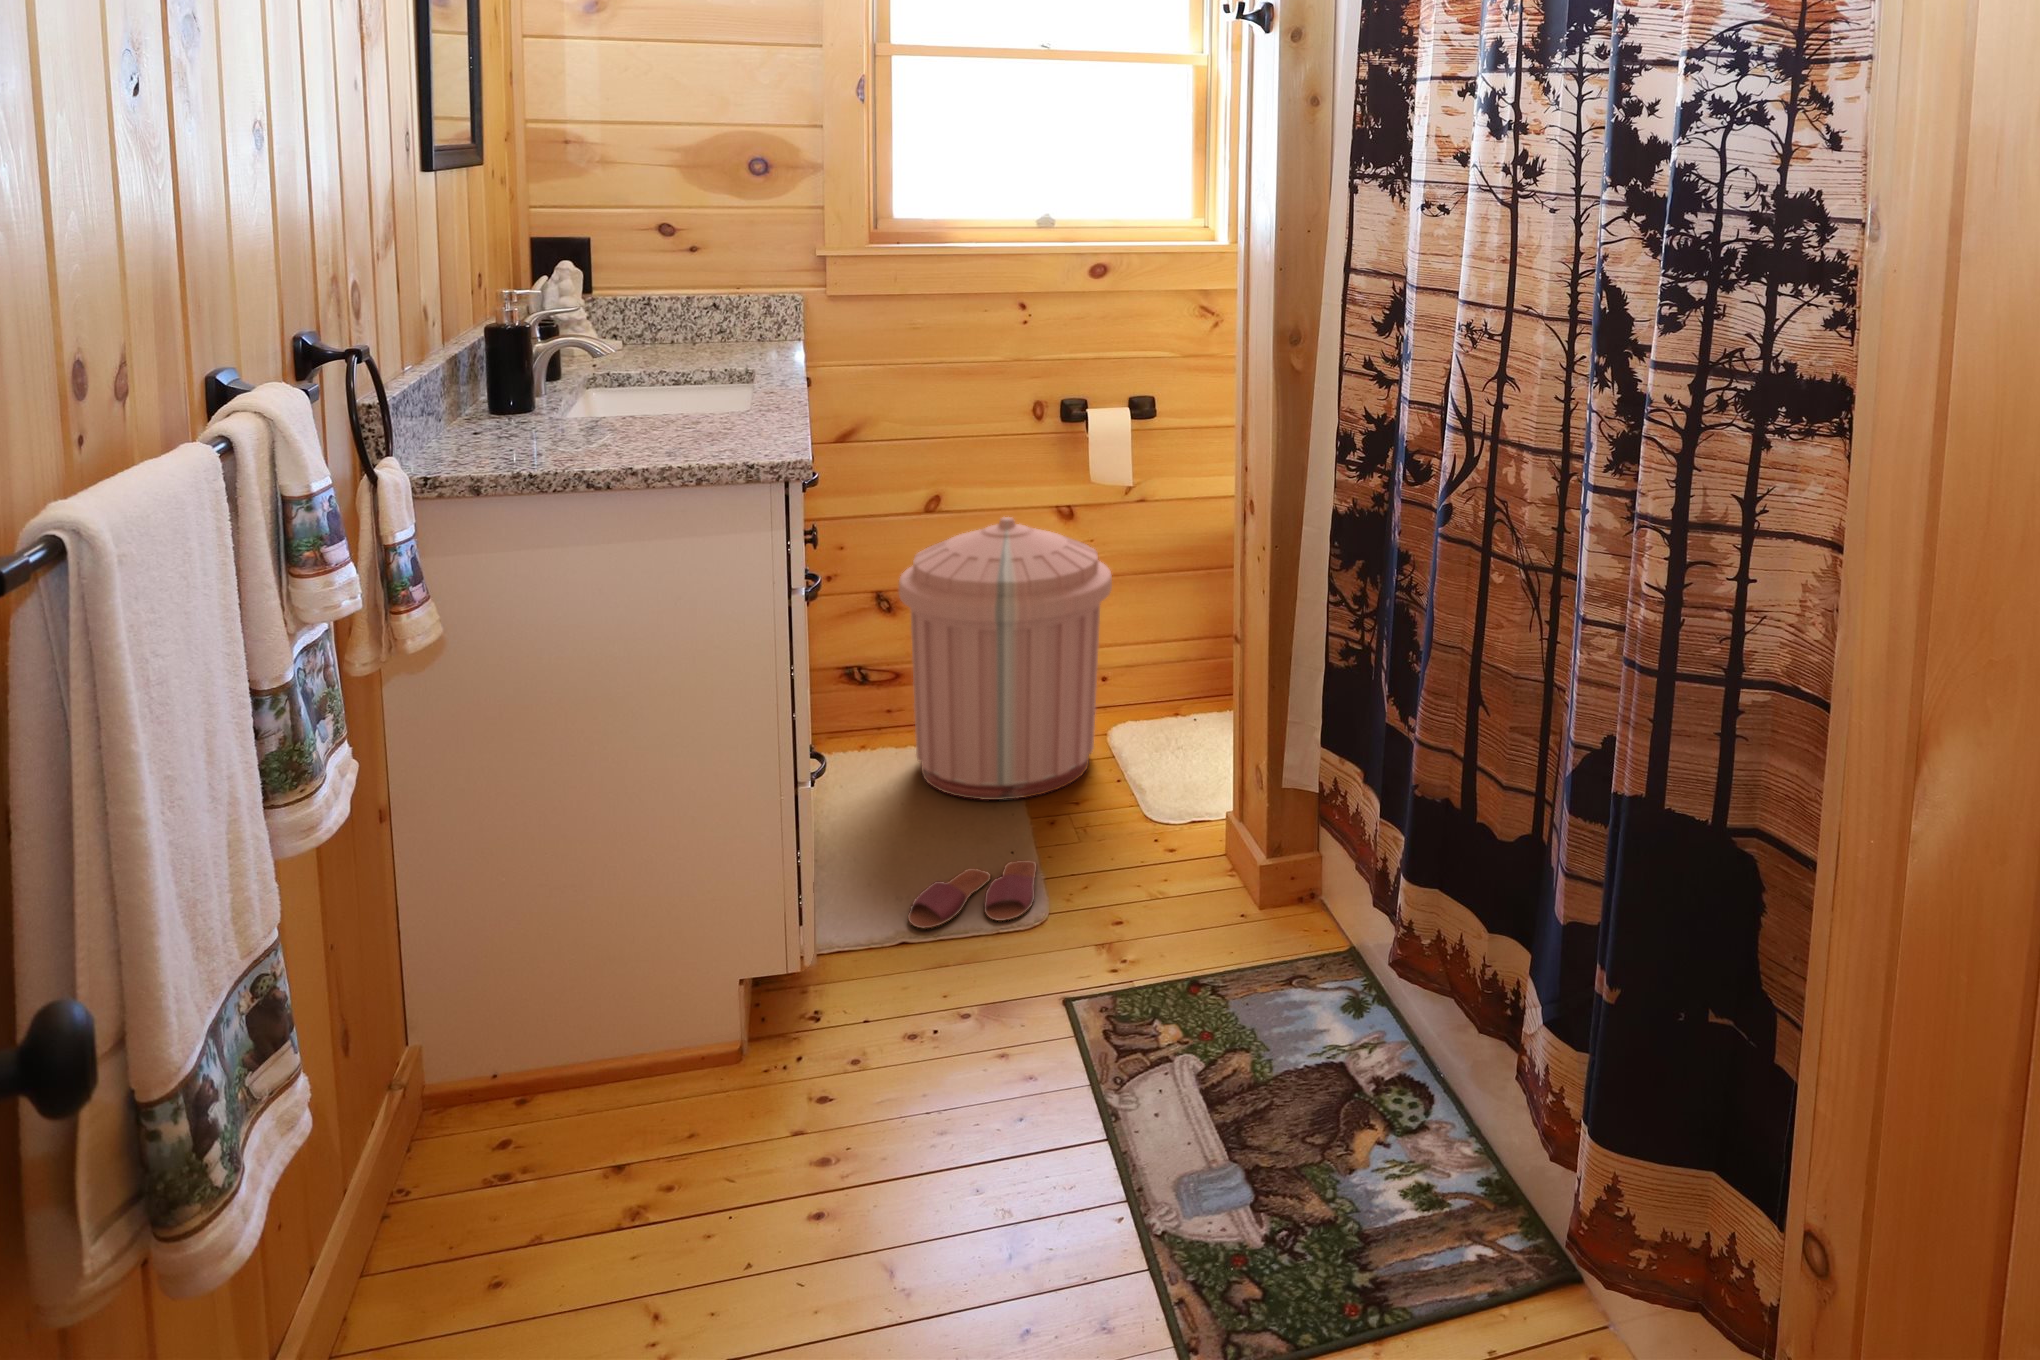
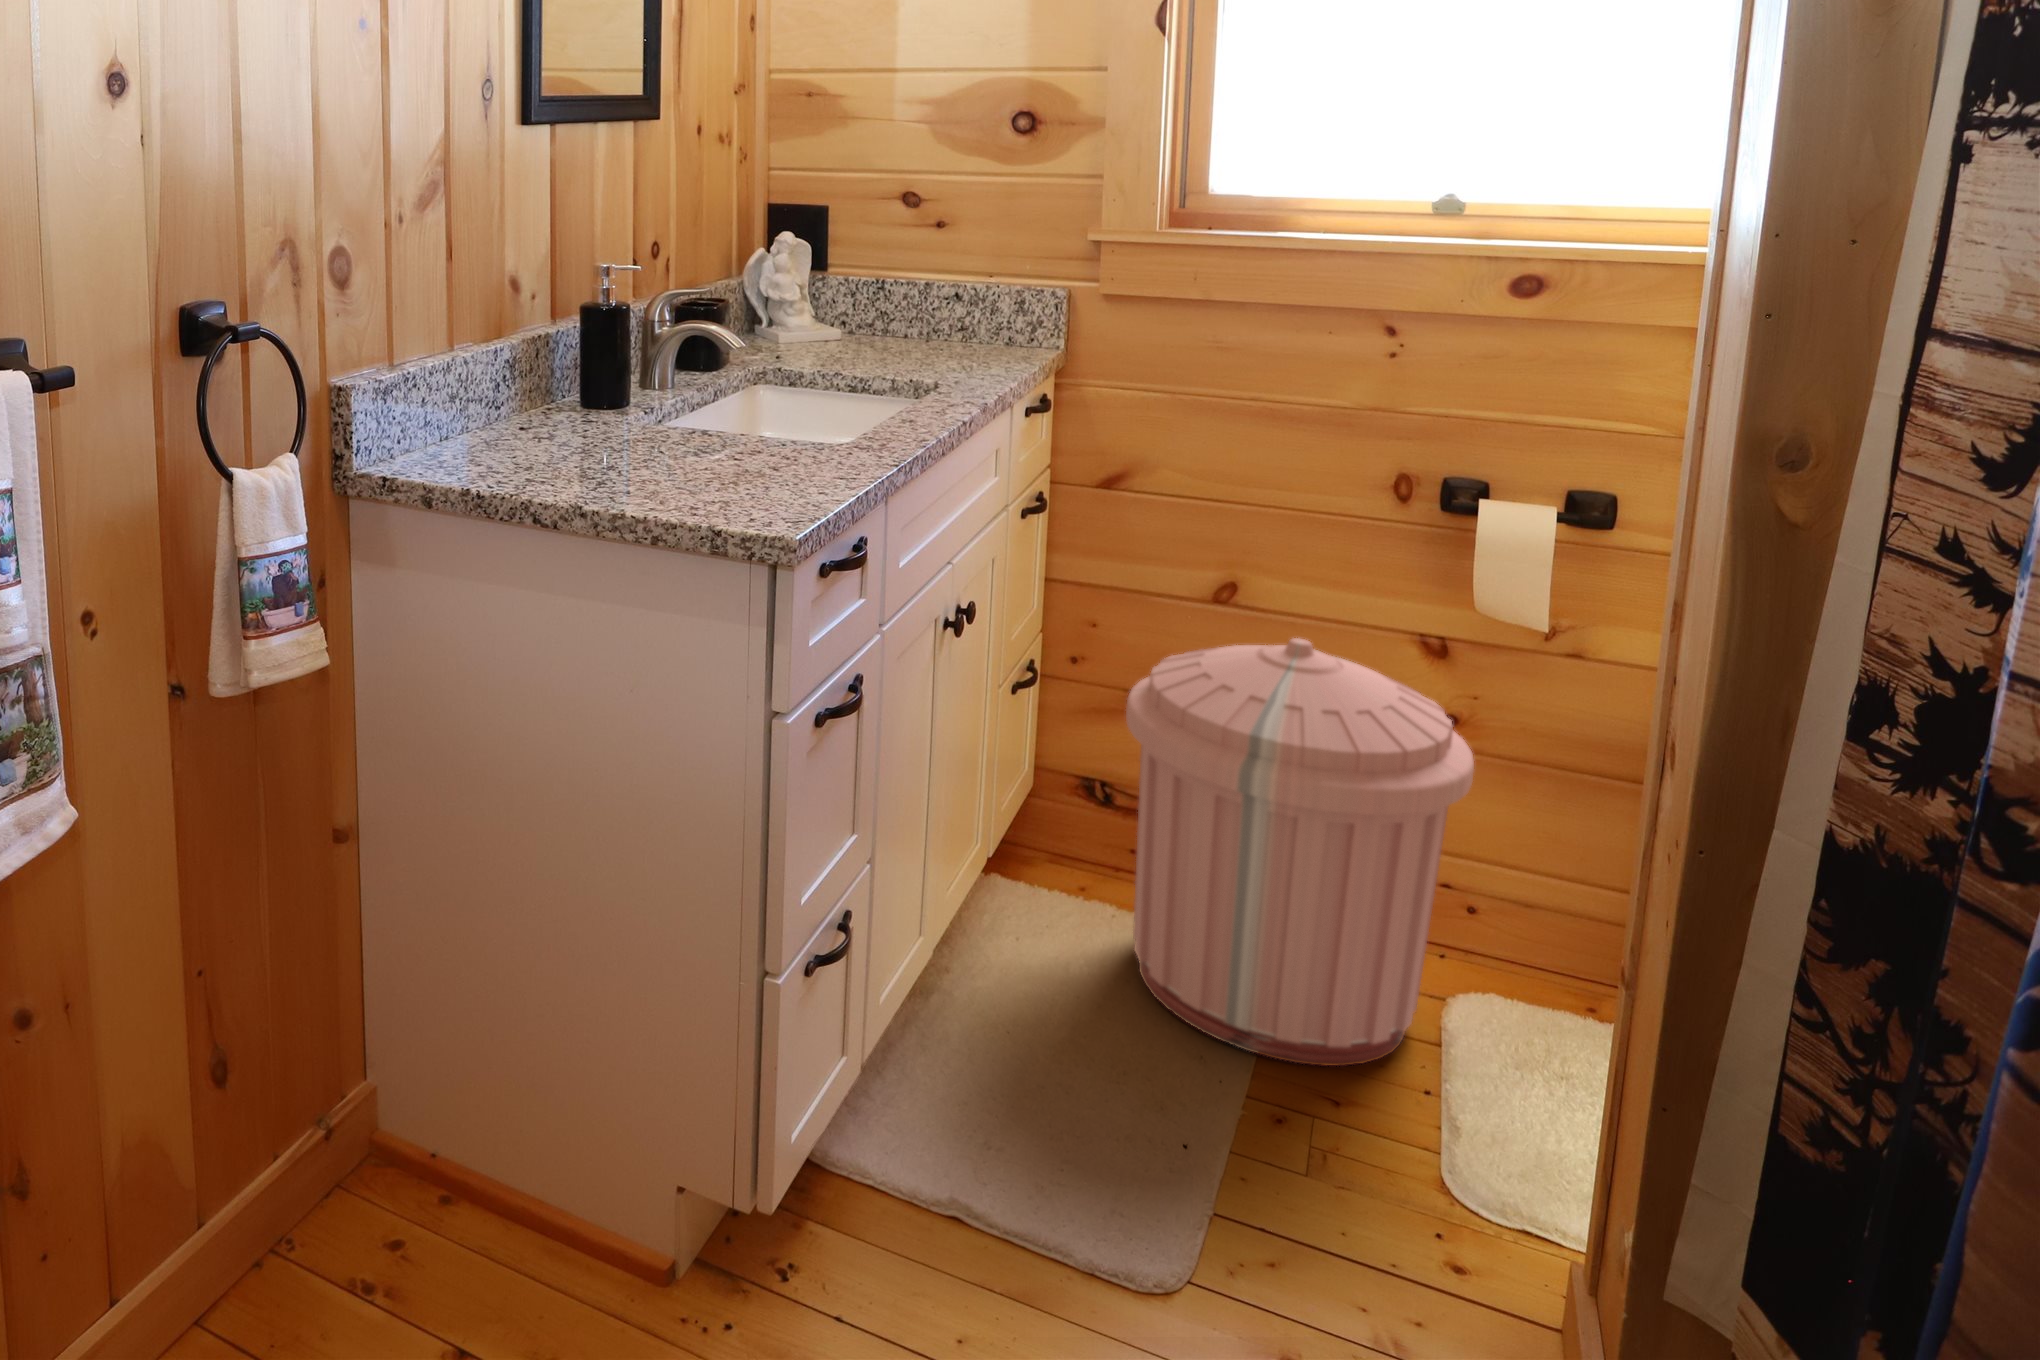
slippers: present [908,860,1037,928] -> none [1006,1135,1233,1255]

